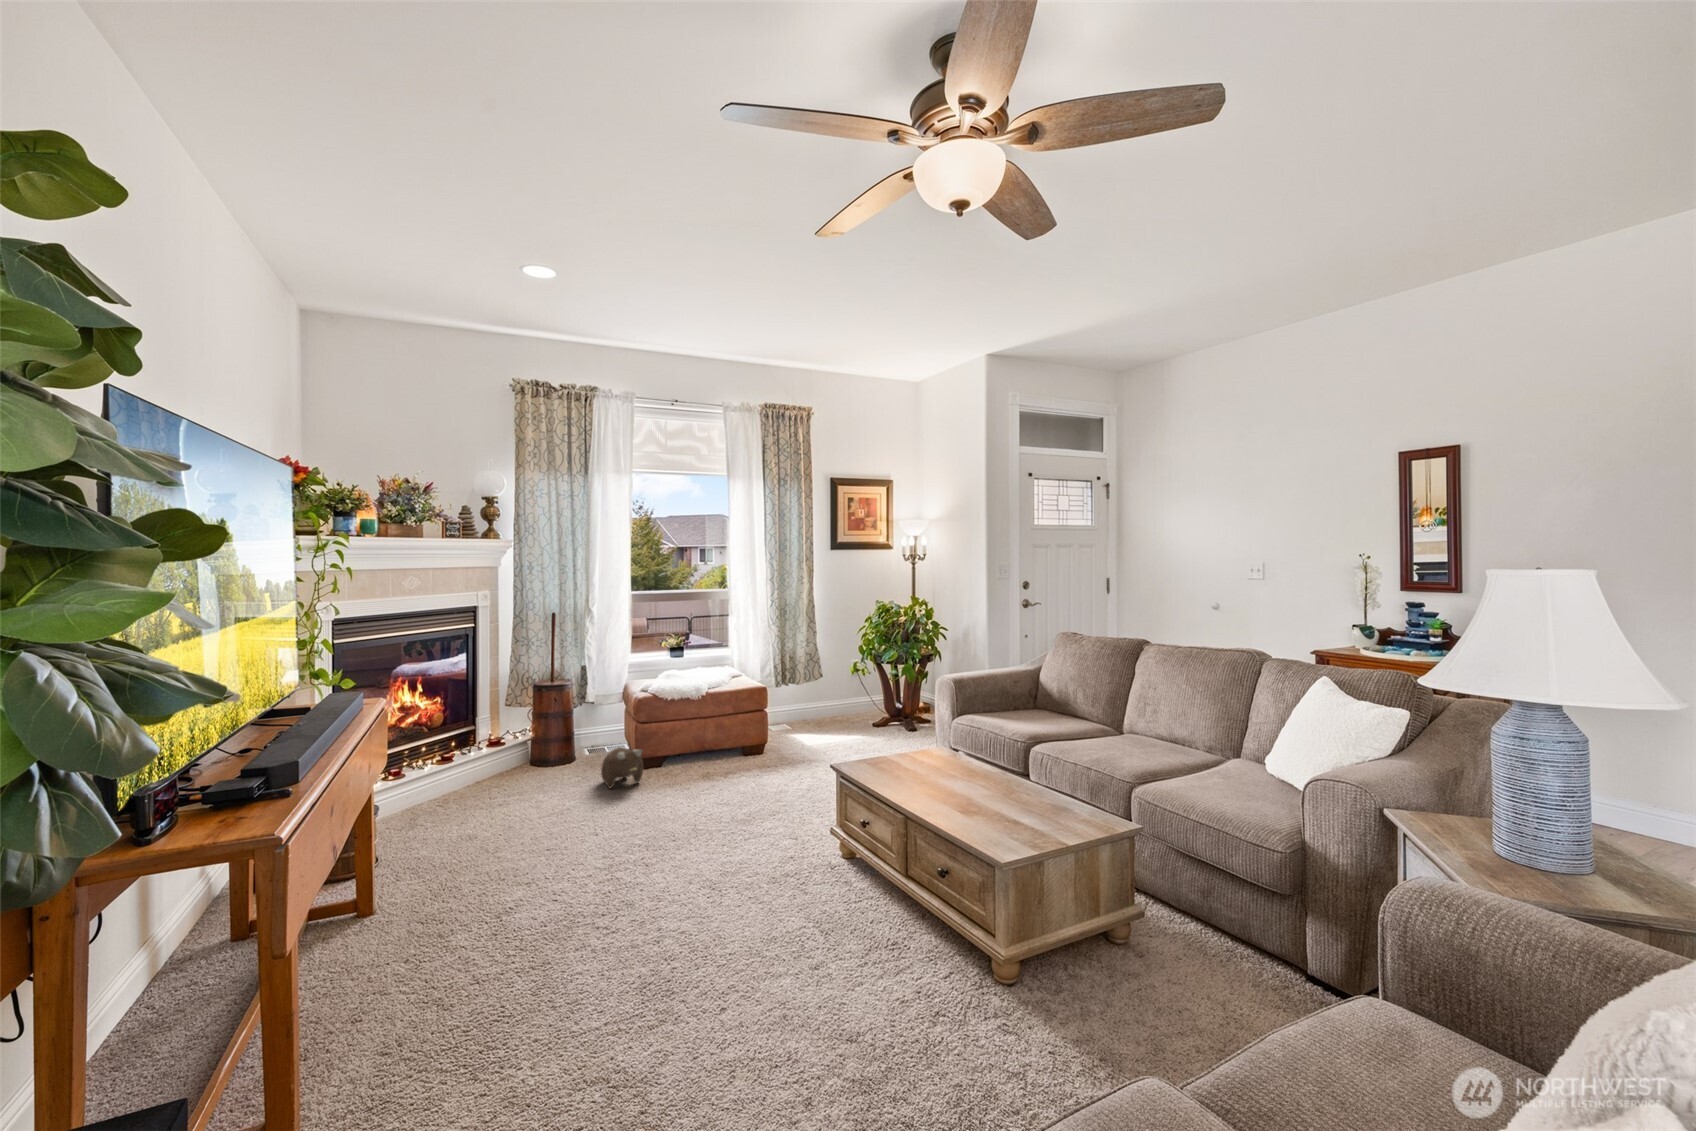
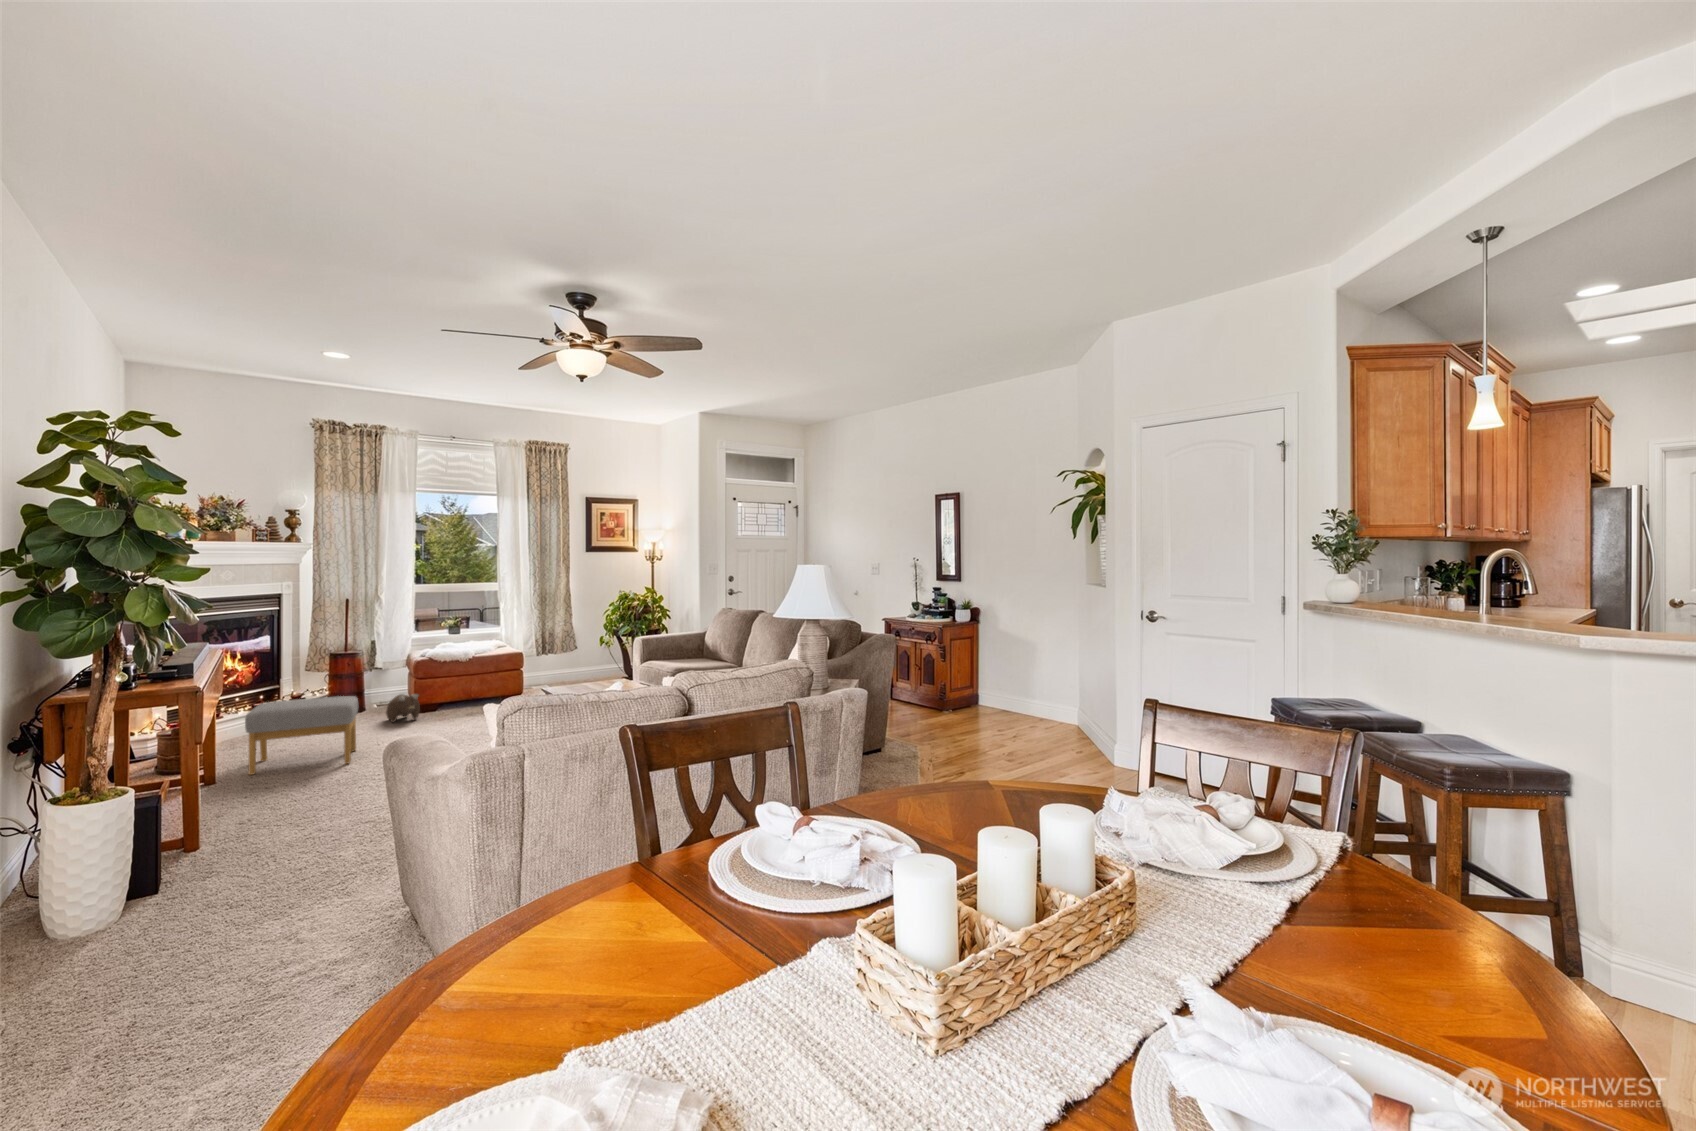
footstool: none [403,768,565,905] -> present [245,696,358,775]

